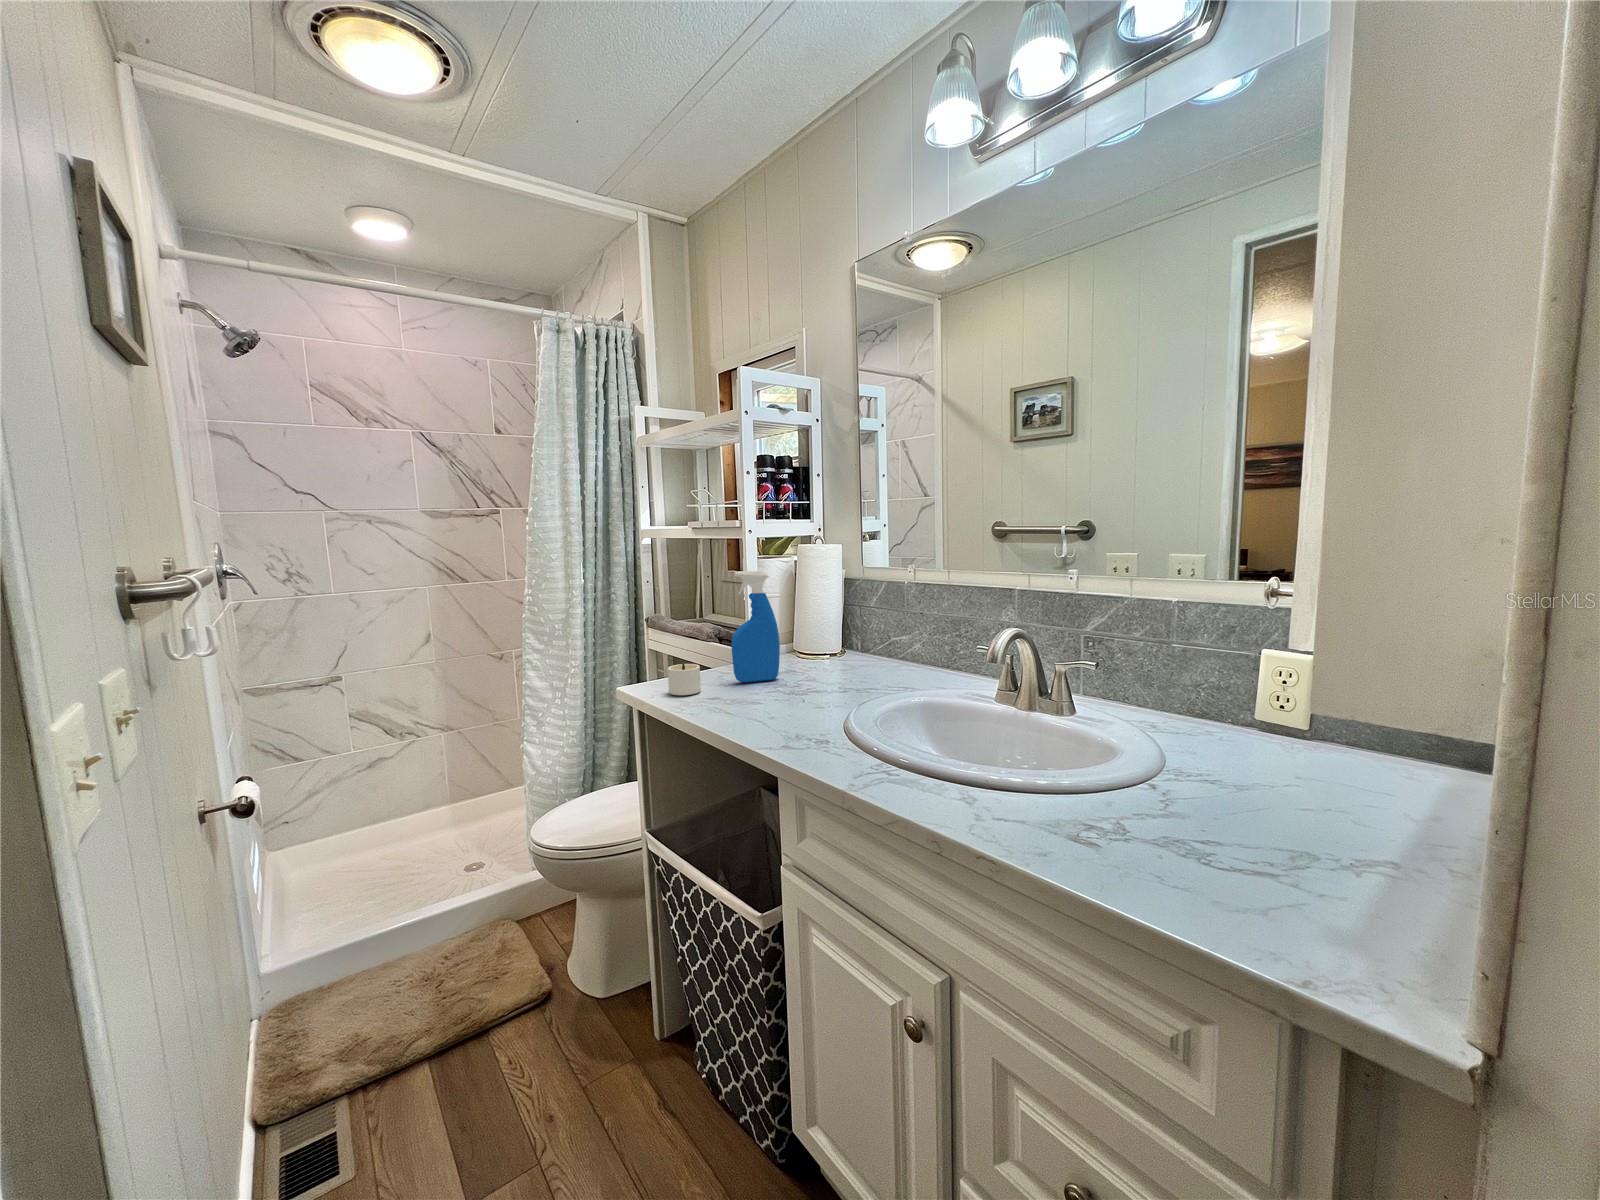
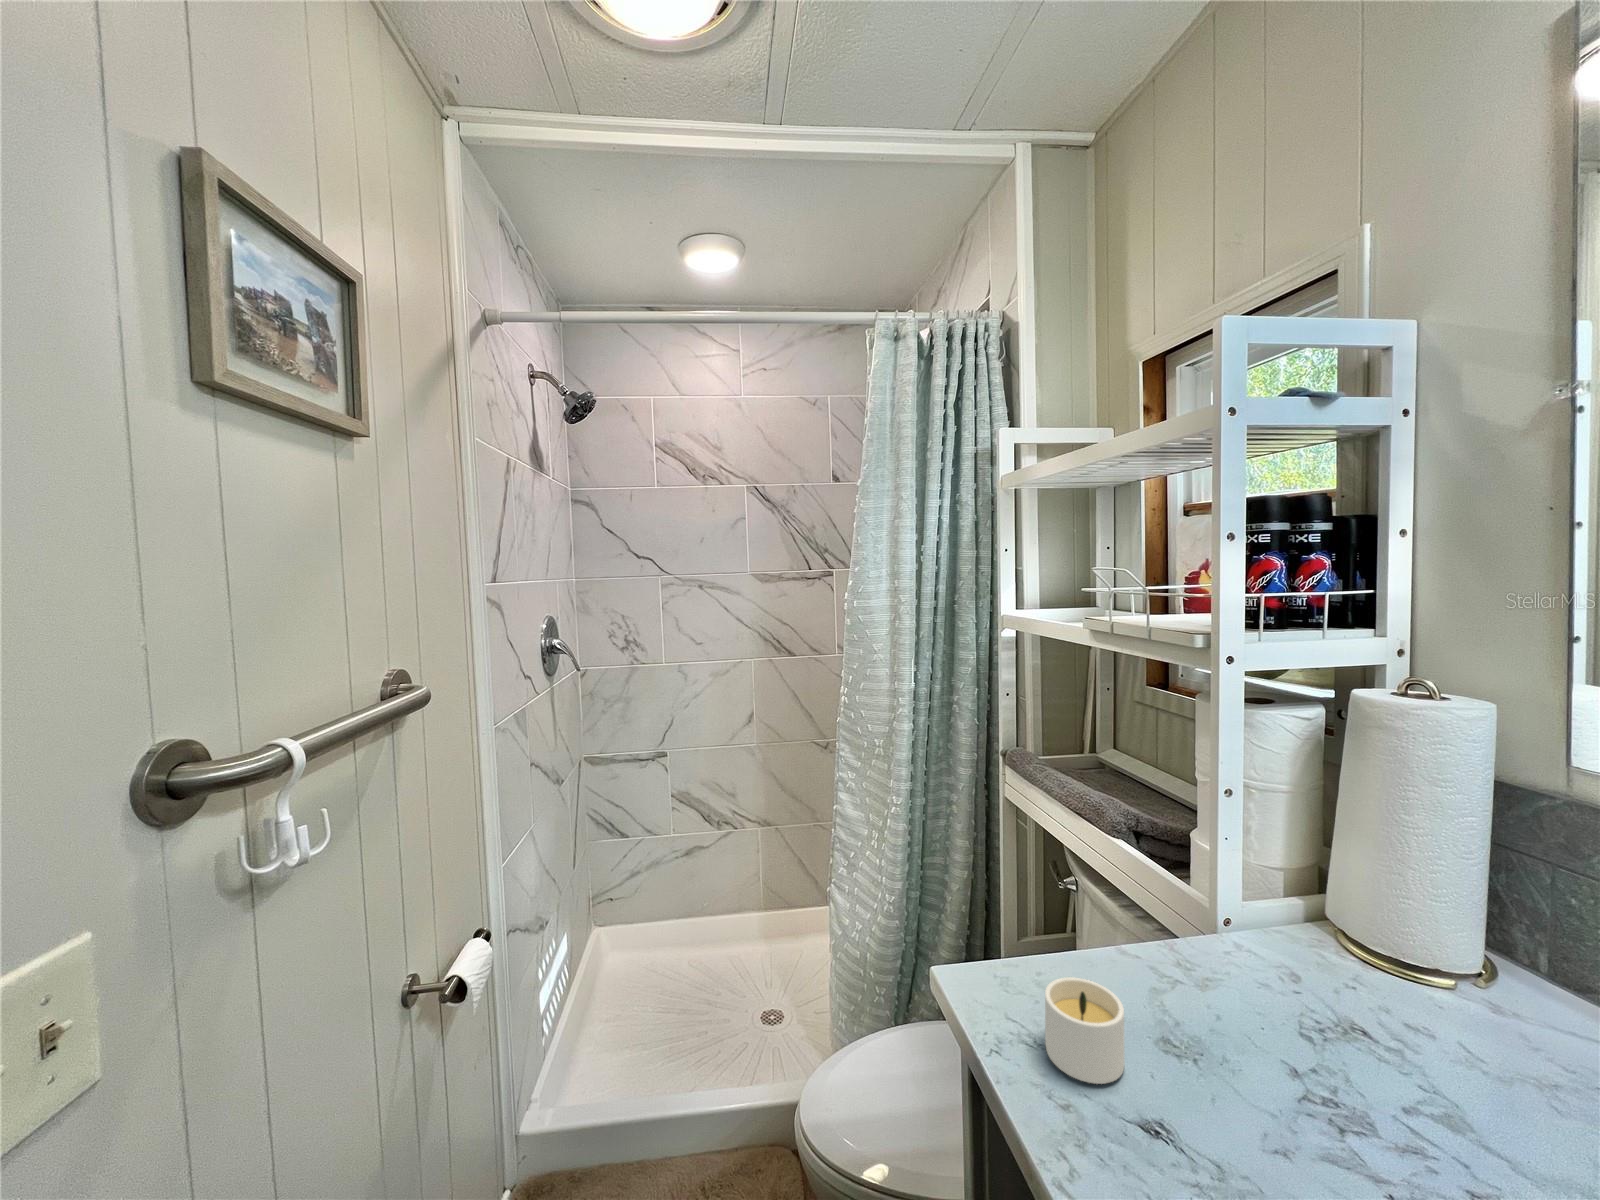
spray bottle: present [731,571,780,682] -> none [1206,789,1349,1075]

